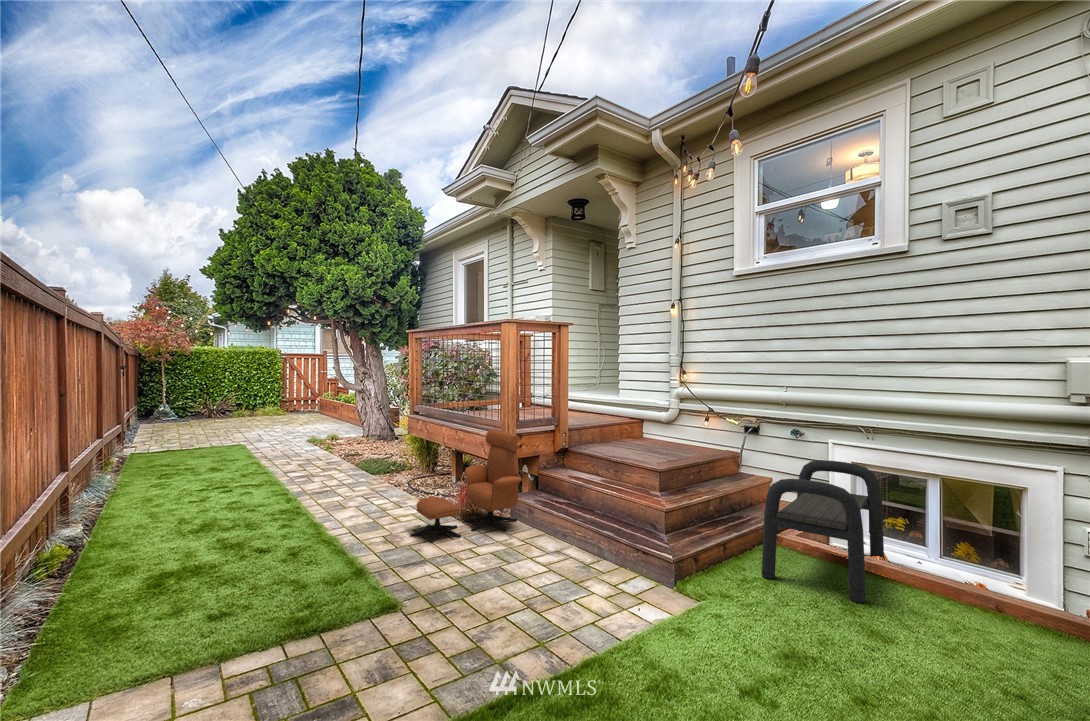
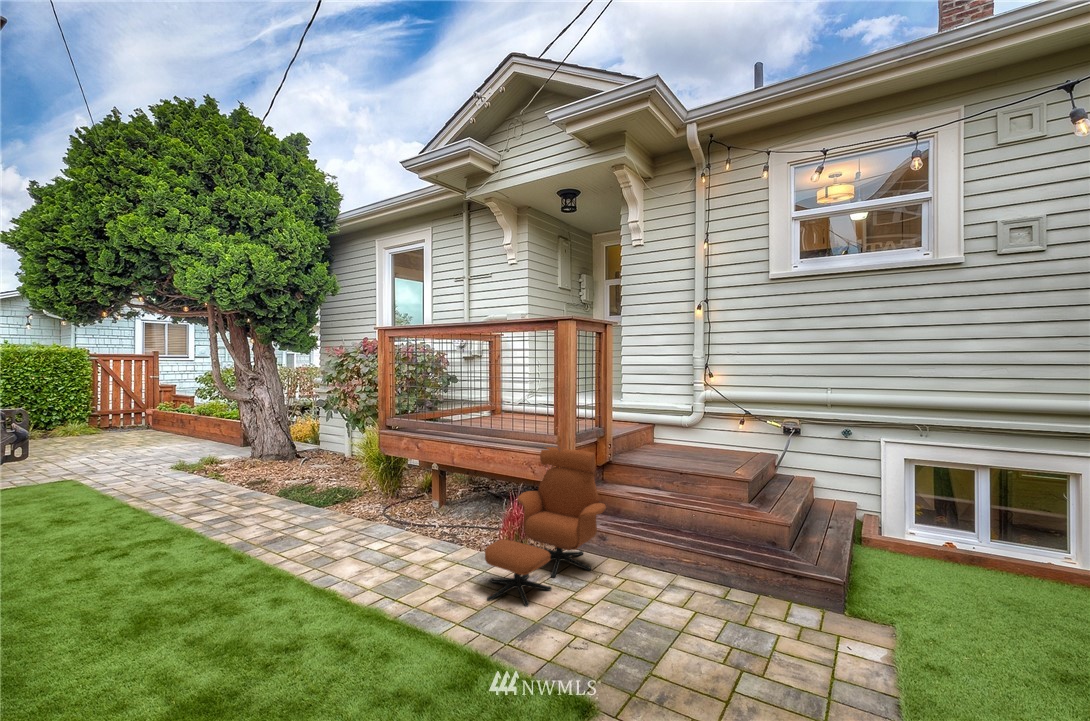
bench: present [762,460,884,603] -> none [854,458,1010,600]

